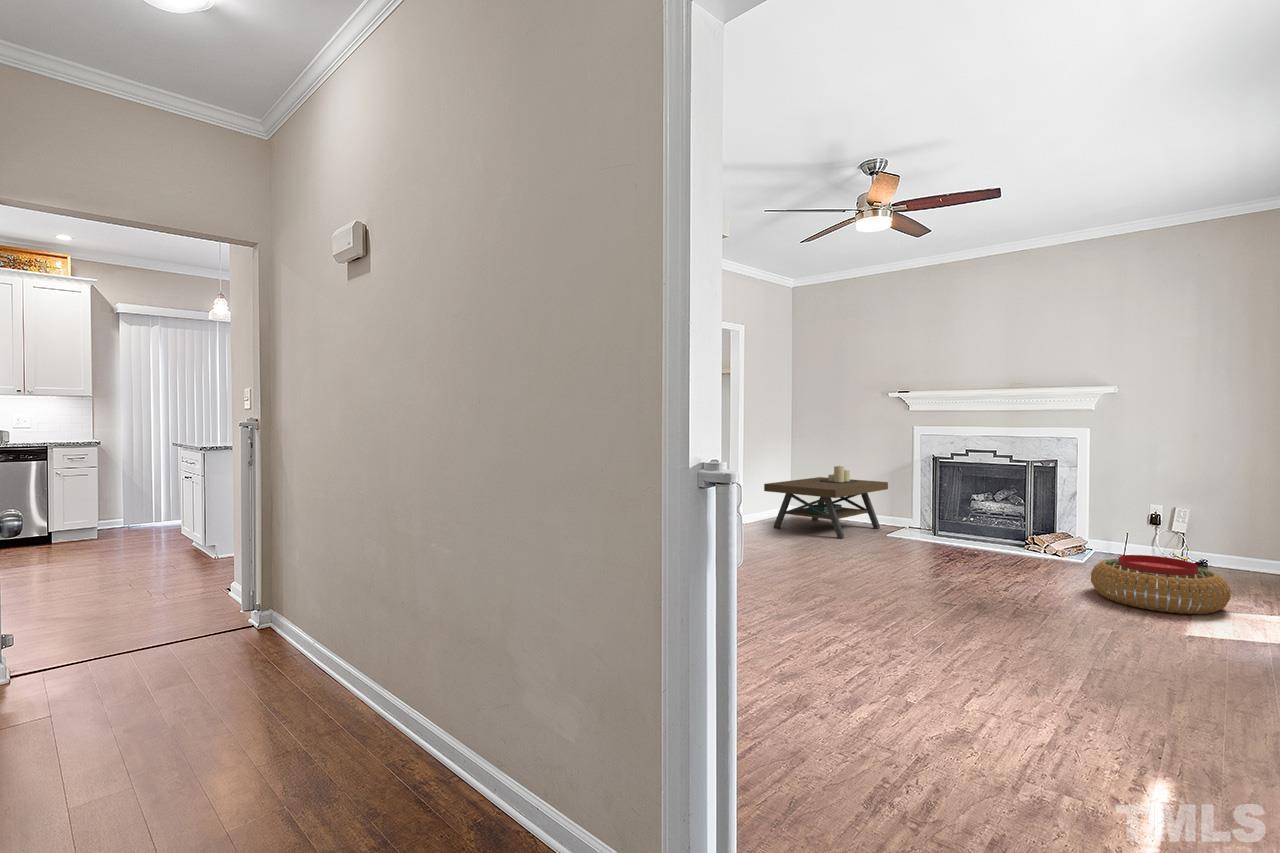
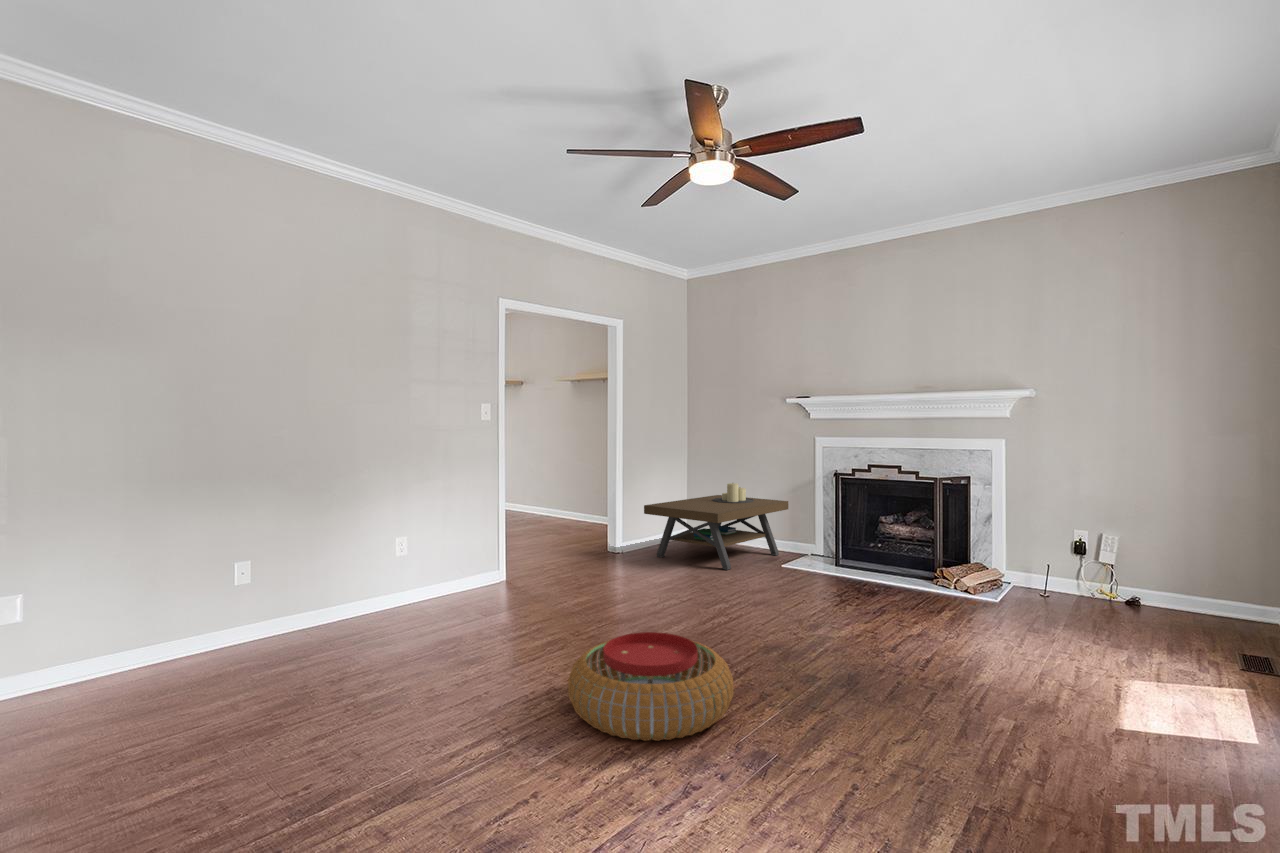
pouf: present [1091,555,1231,614] -> present [568,632,733,741]

